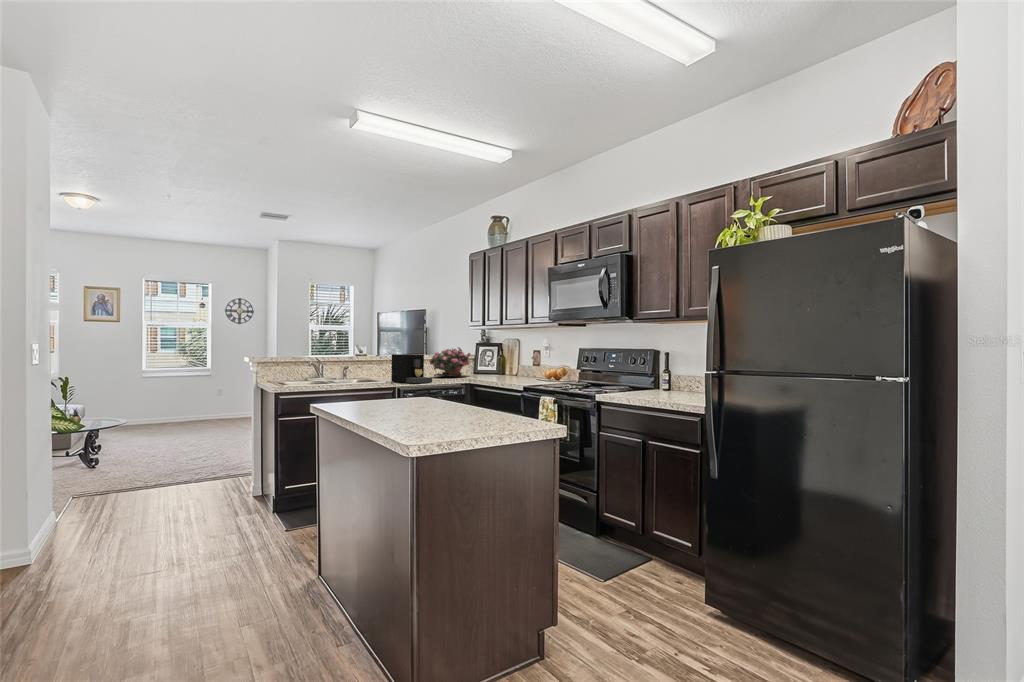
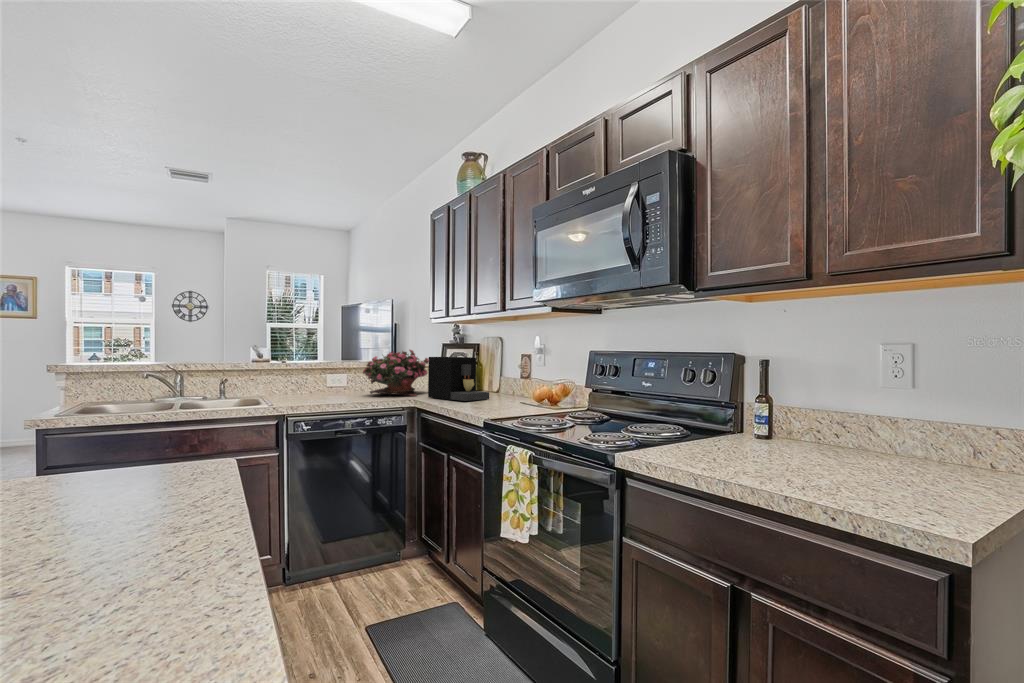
coffee maker: present [391,354,432,383] -> present [428,357,489,401]

